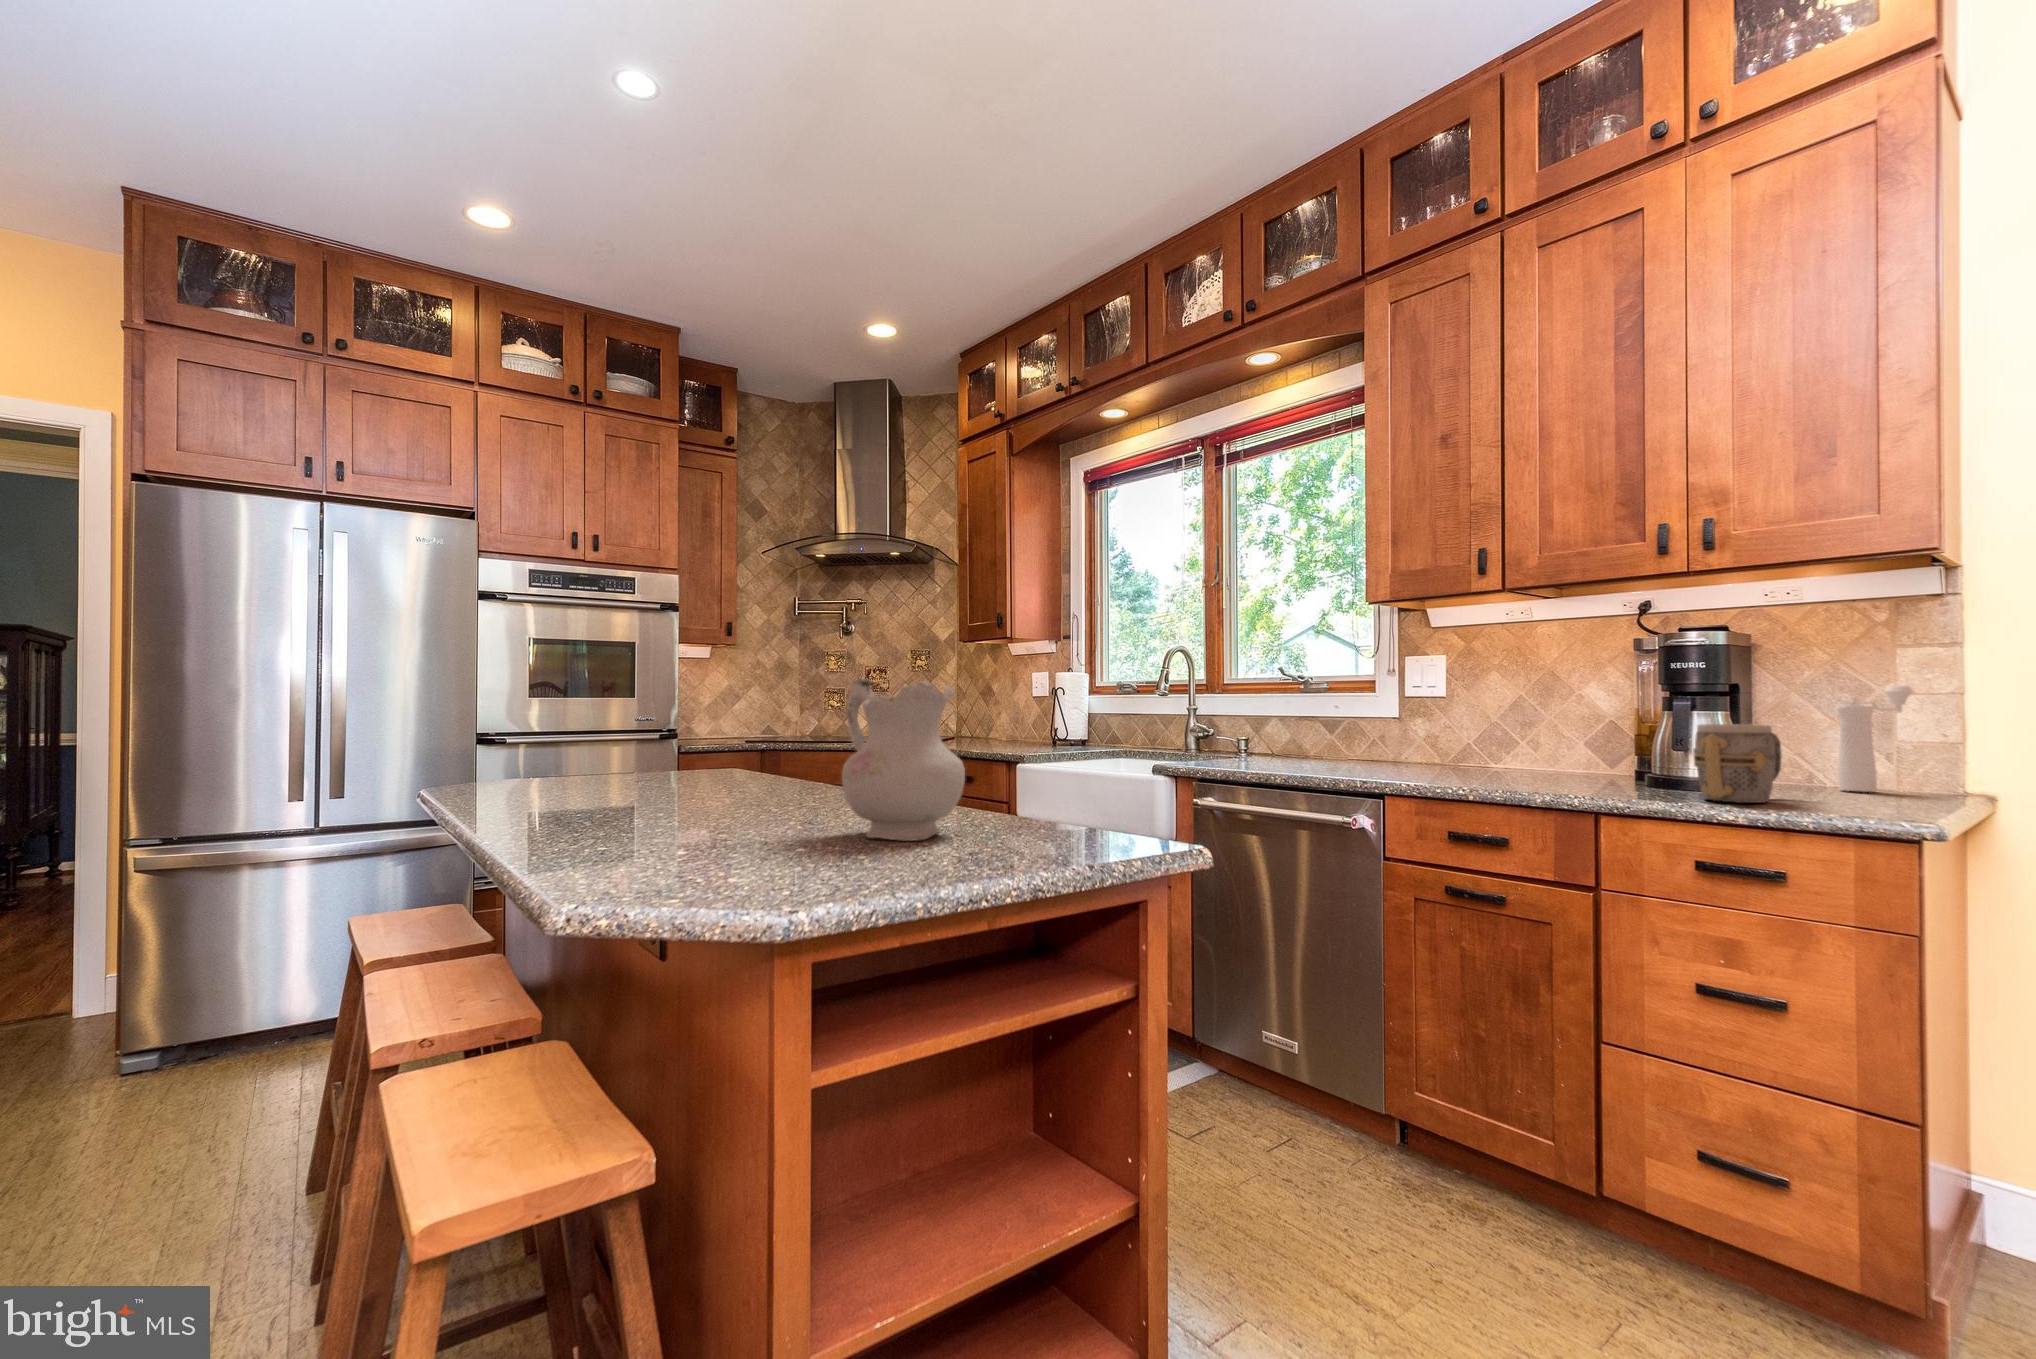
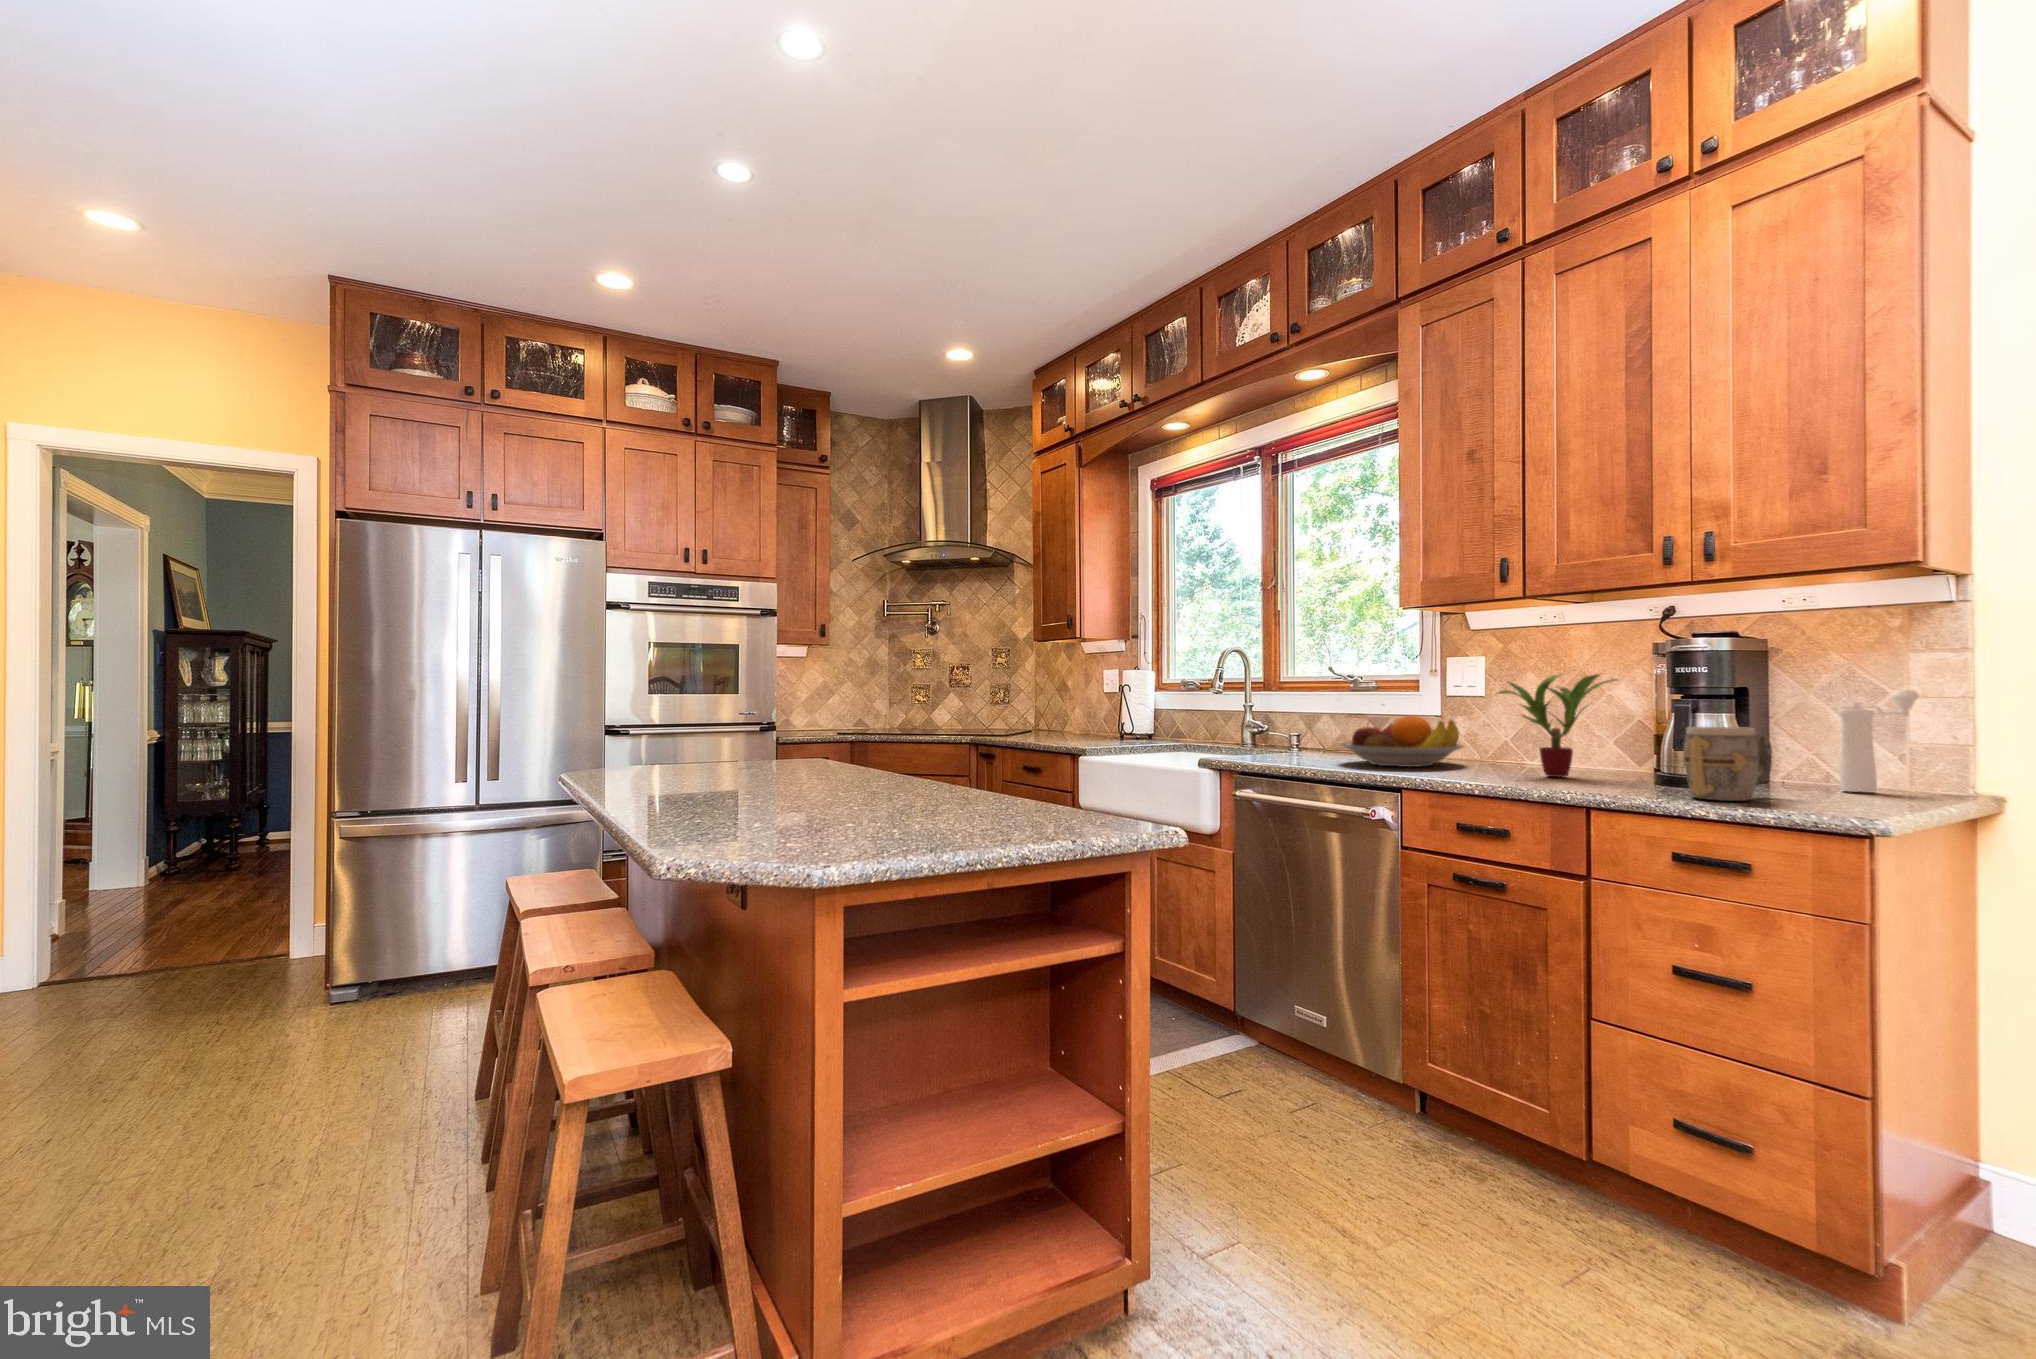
potted plant: none [1478,668,1604,779] -> present [1498,674,1616,777]
ceramic pitcher: present [842,679,965,841] -> none [889,686,990,820]
fruit bowl: none [1303,716,1434,770] -> present [1341,716,1464,767]

